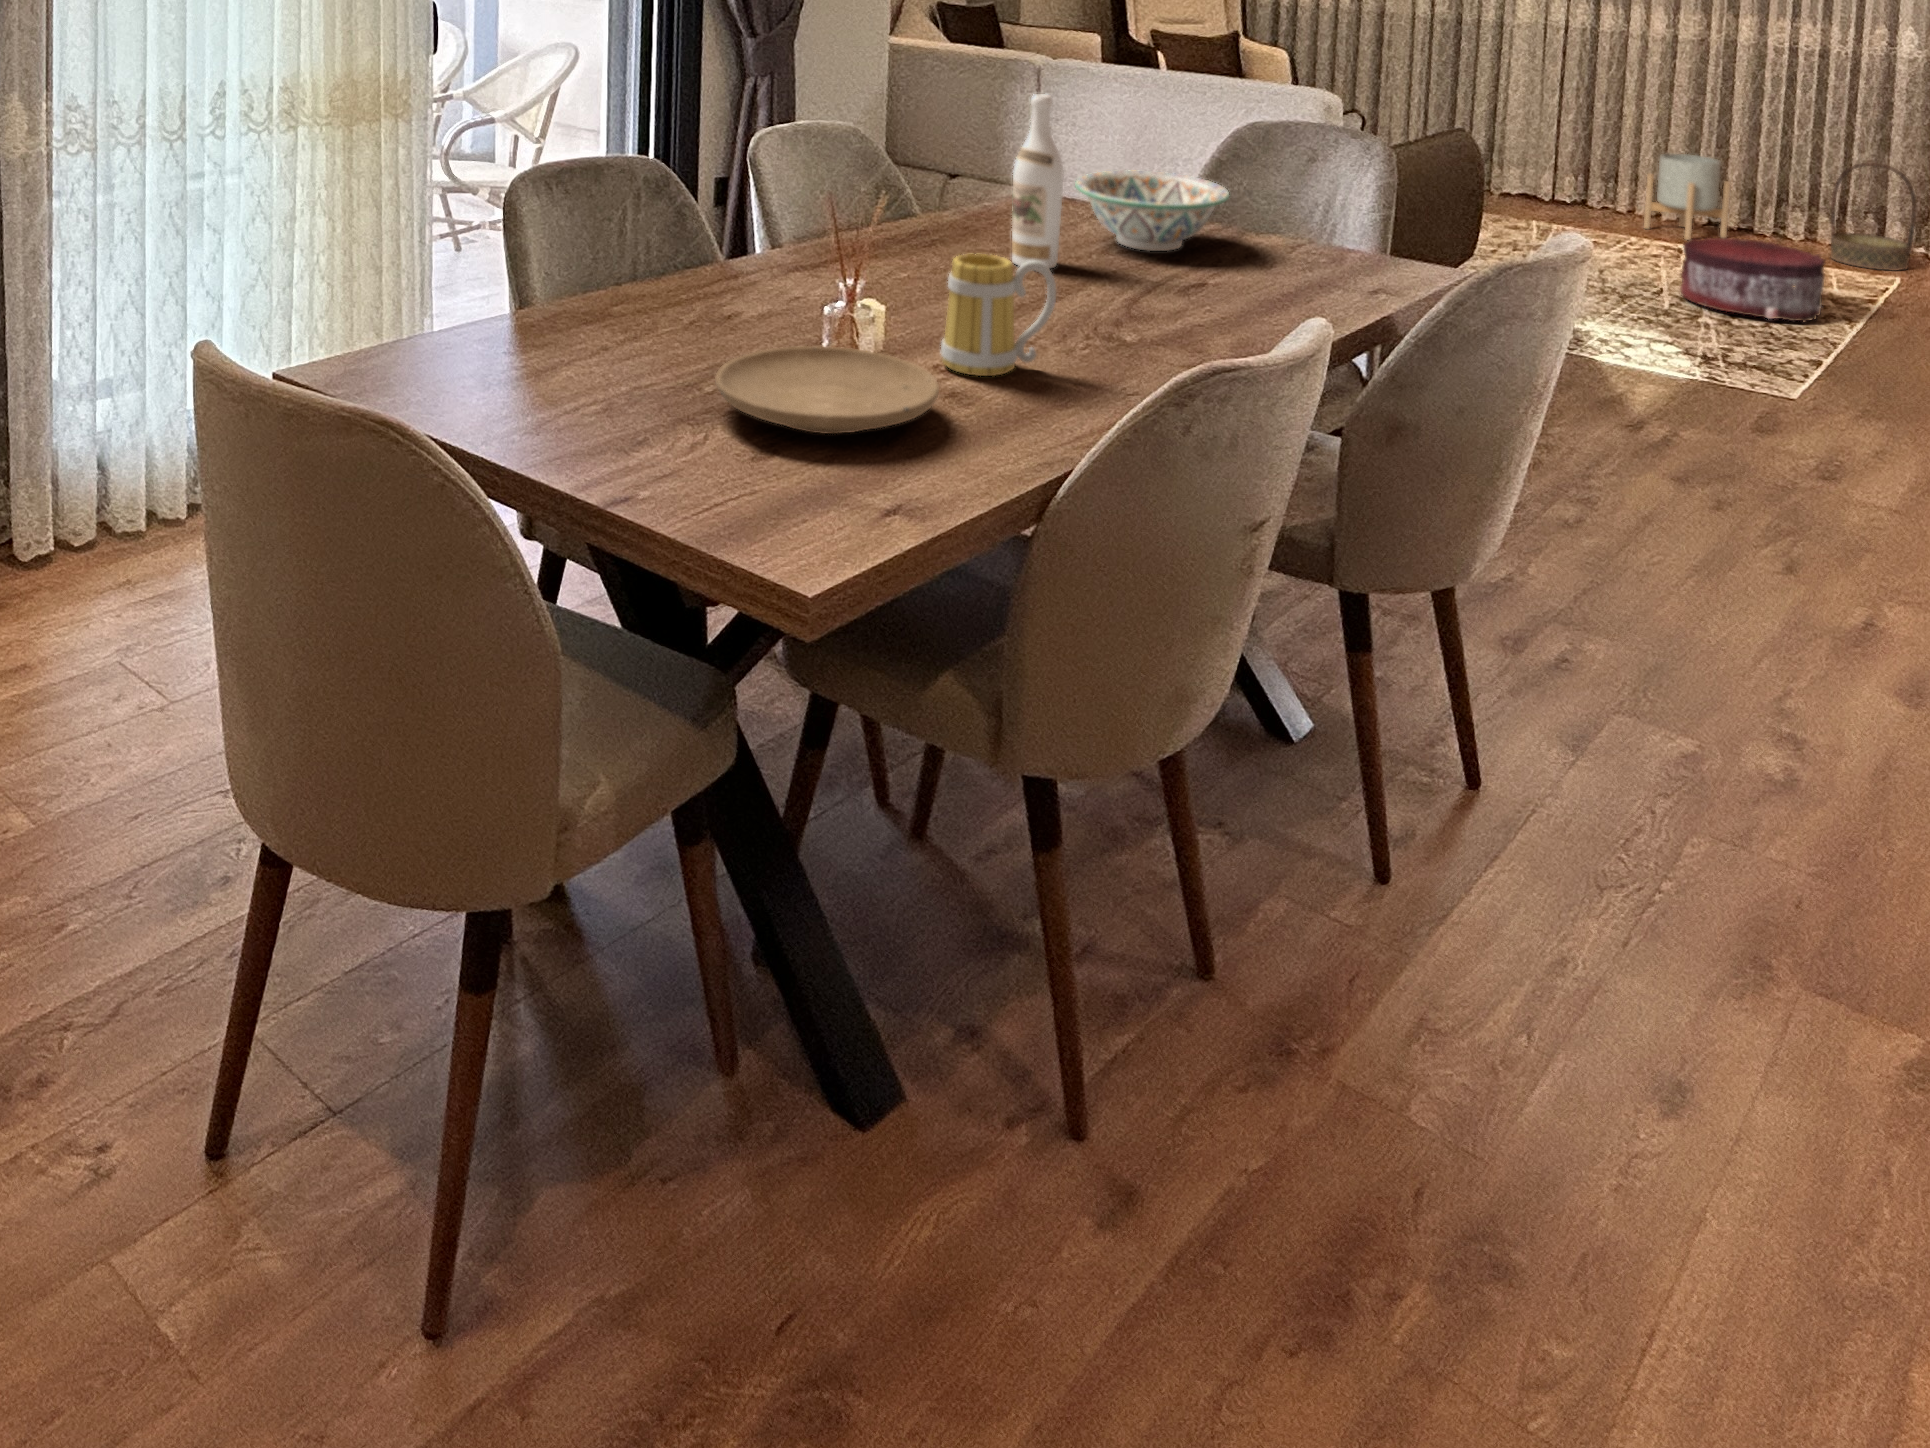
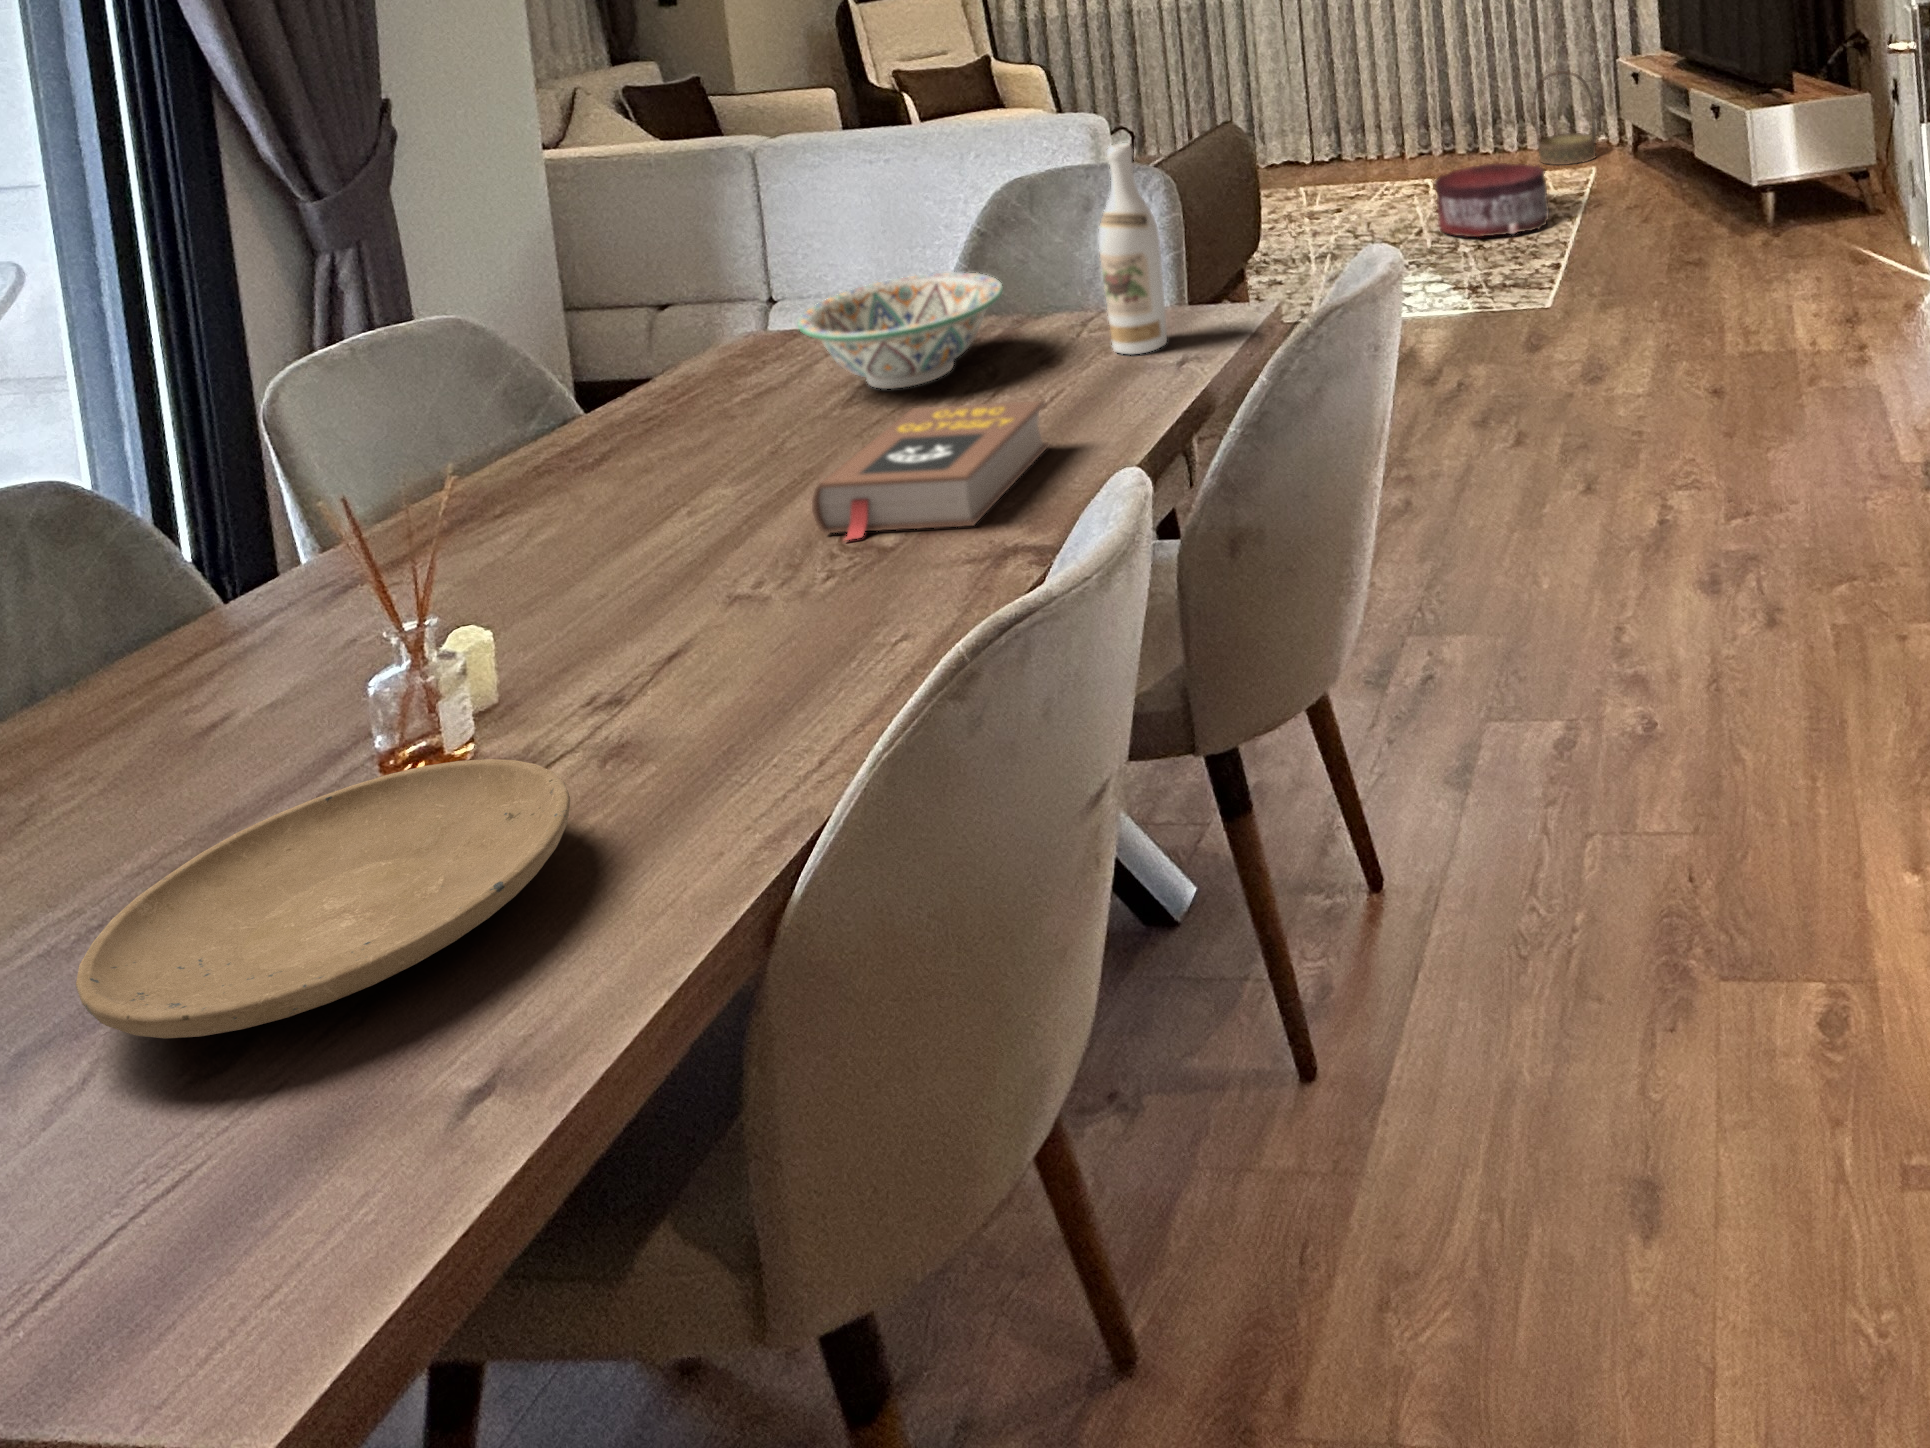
wine bottle: present [1012,94,1064,268] -> present [1099,143,1167,354]
planter: present [1644,154,1730,240] -> none [1389,94,1460,174]
mug: present [941,254,1056,376] -> none [582,503,769,722]
book: none [1077,256,1251,340] -> present [812,401,1049,540]

